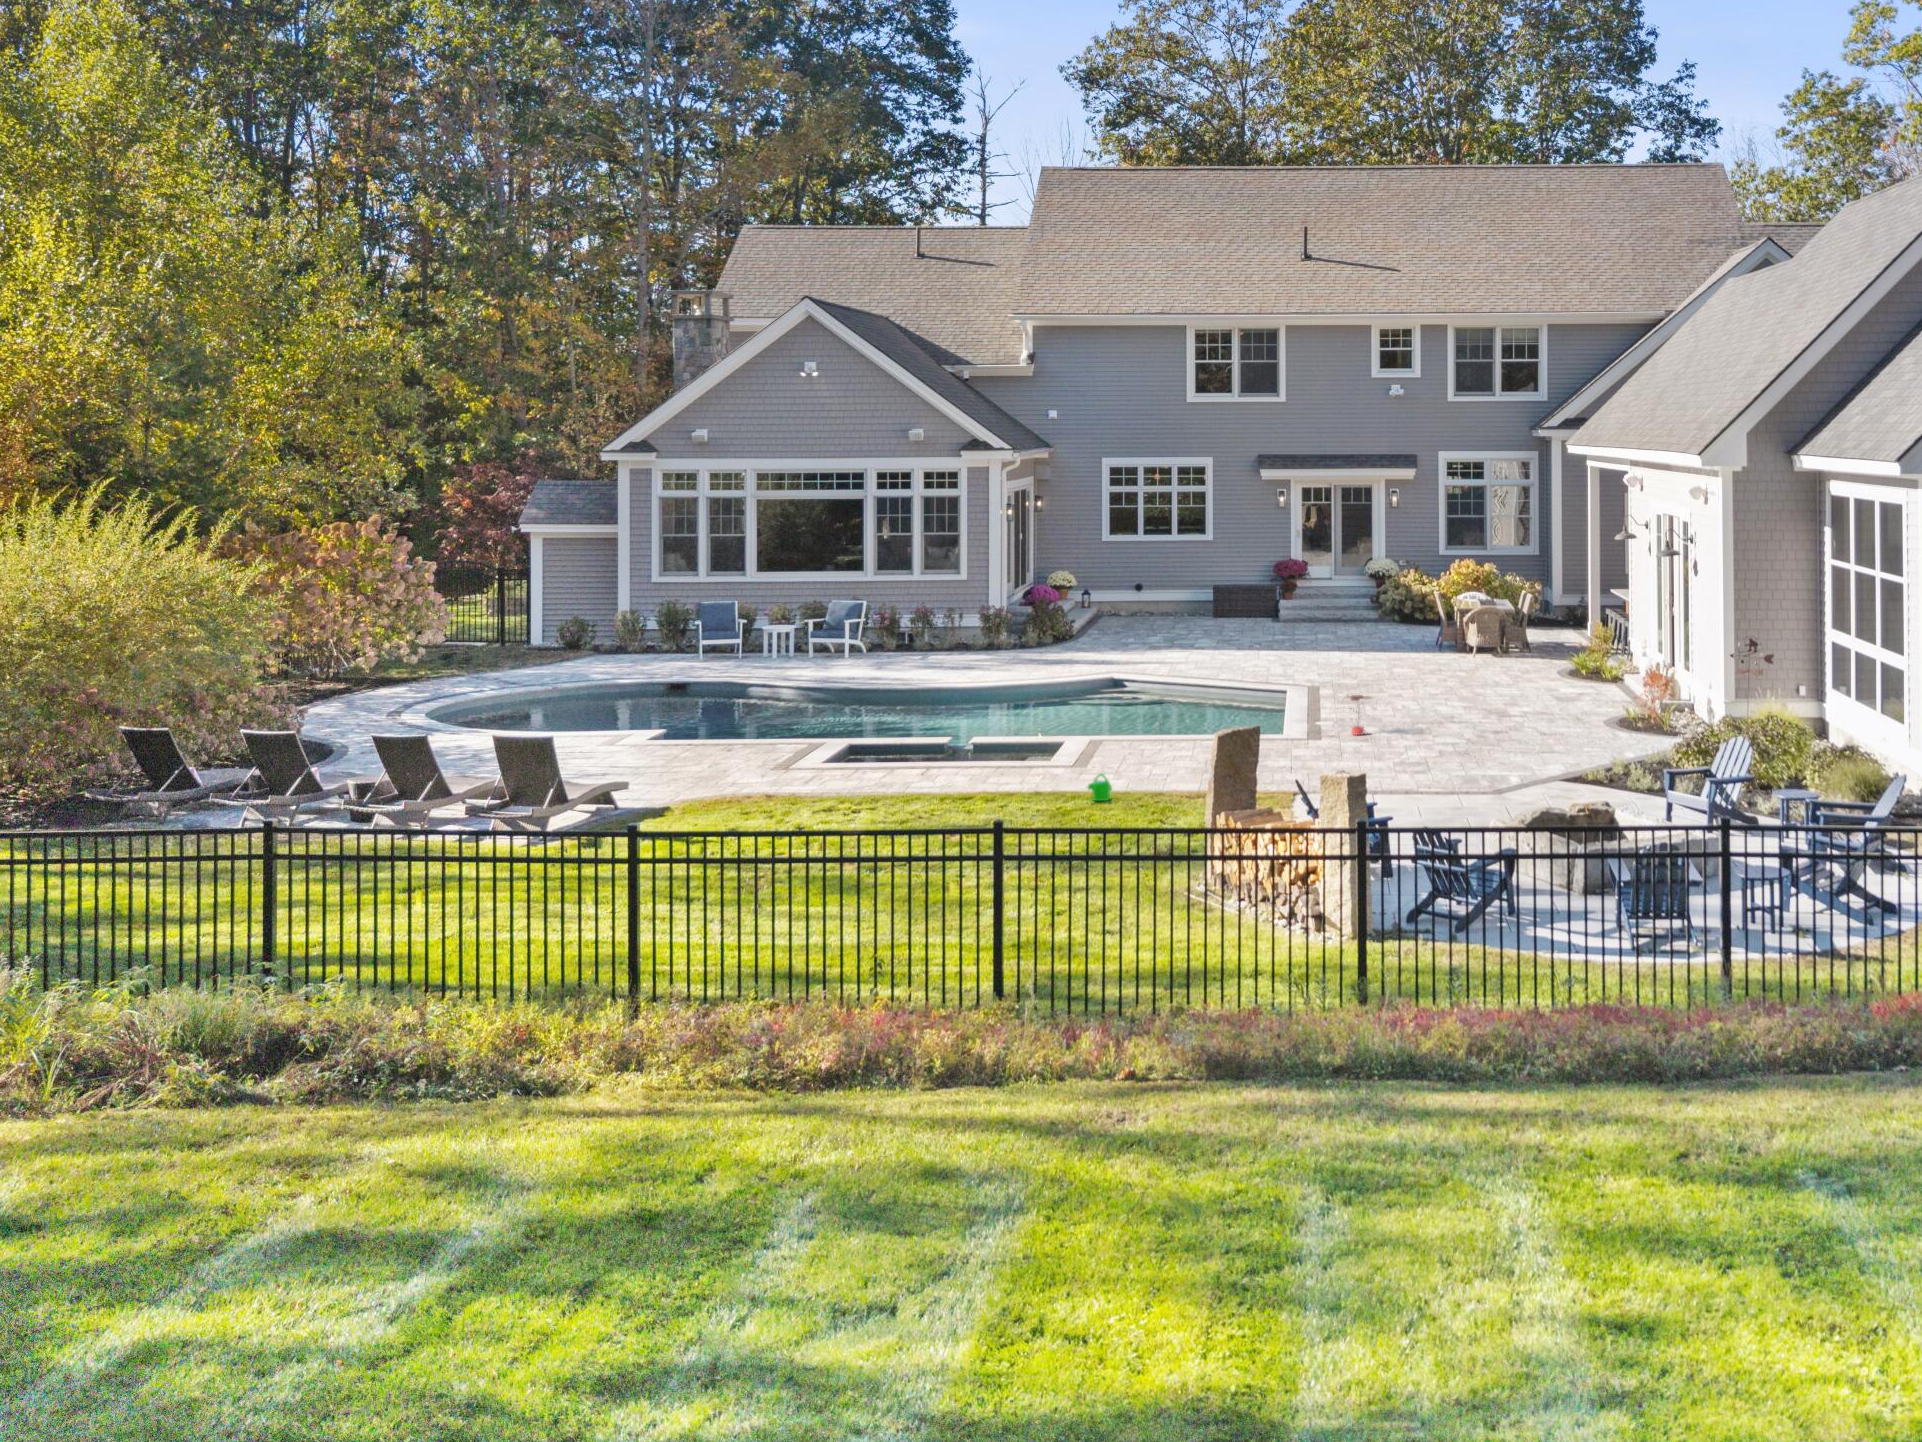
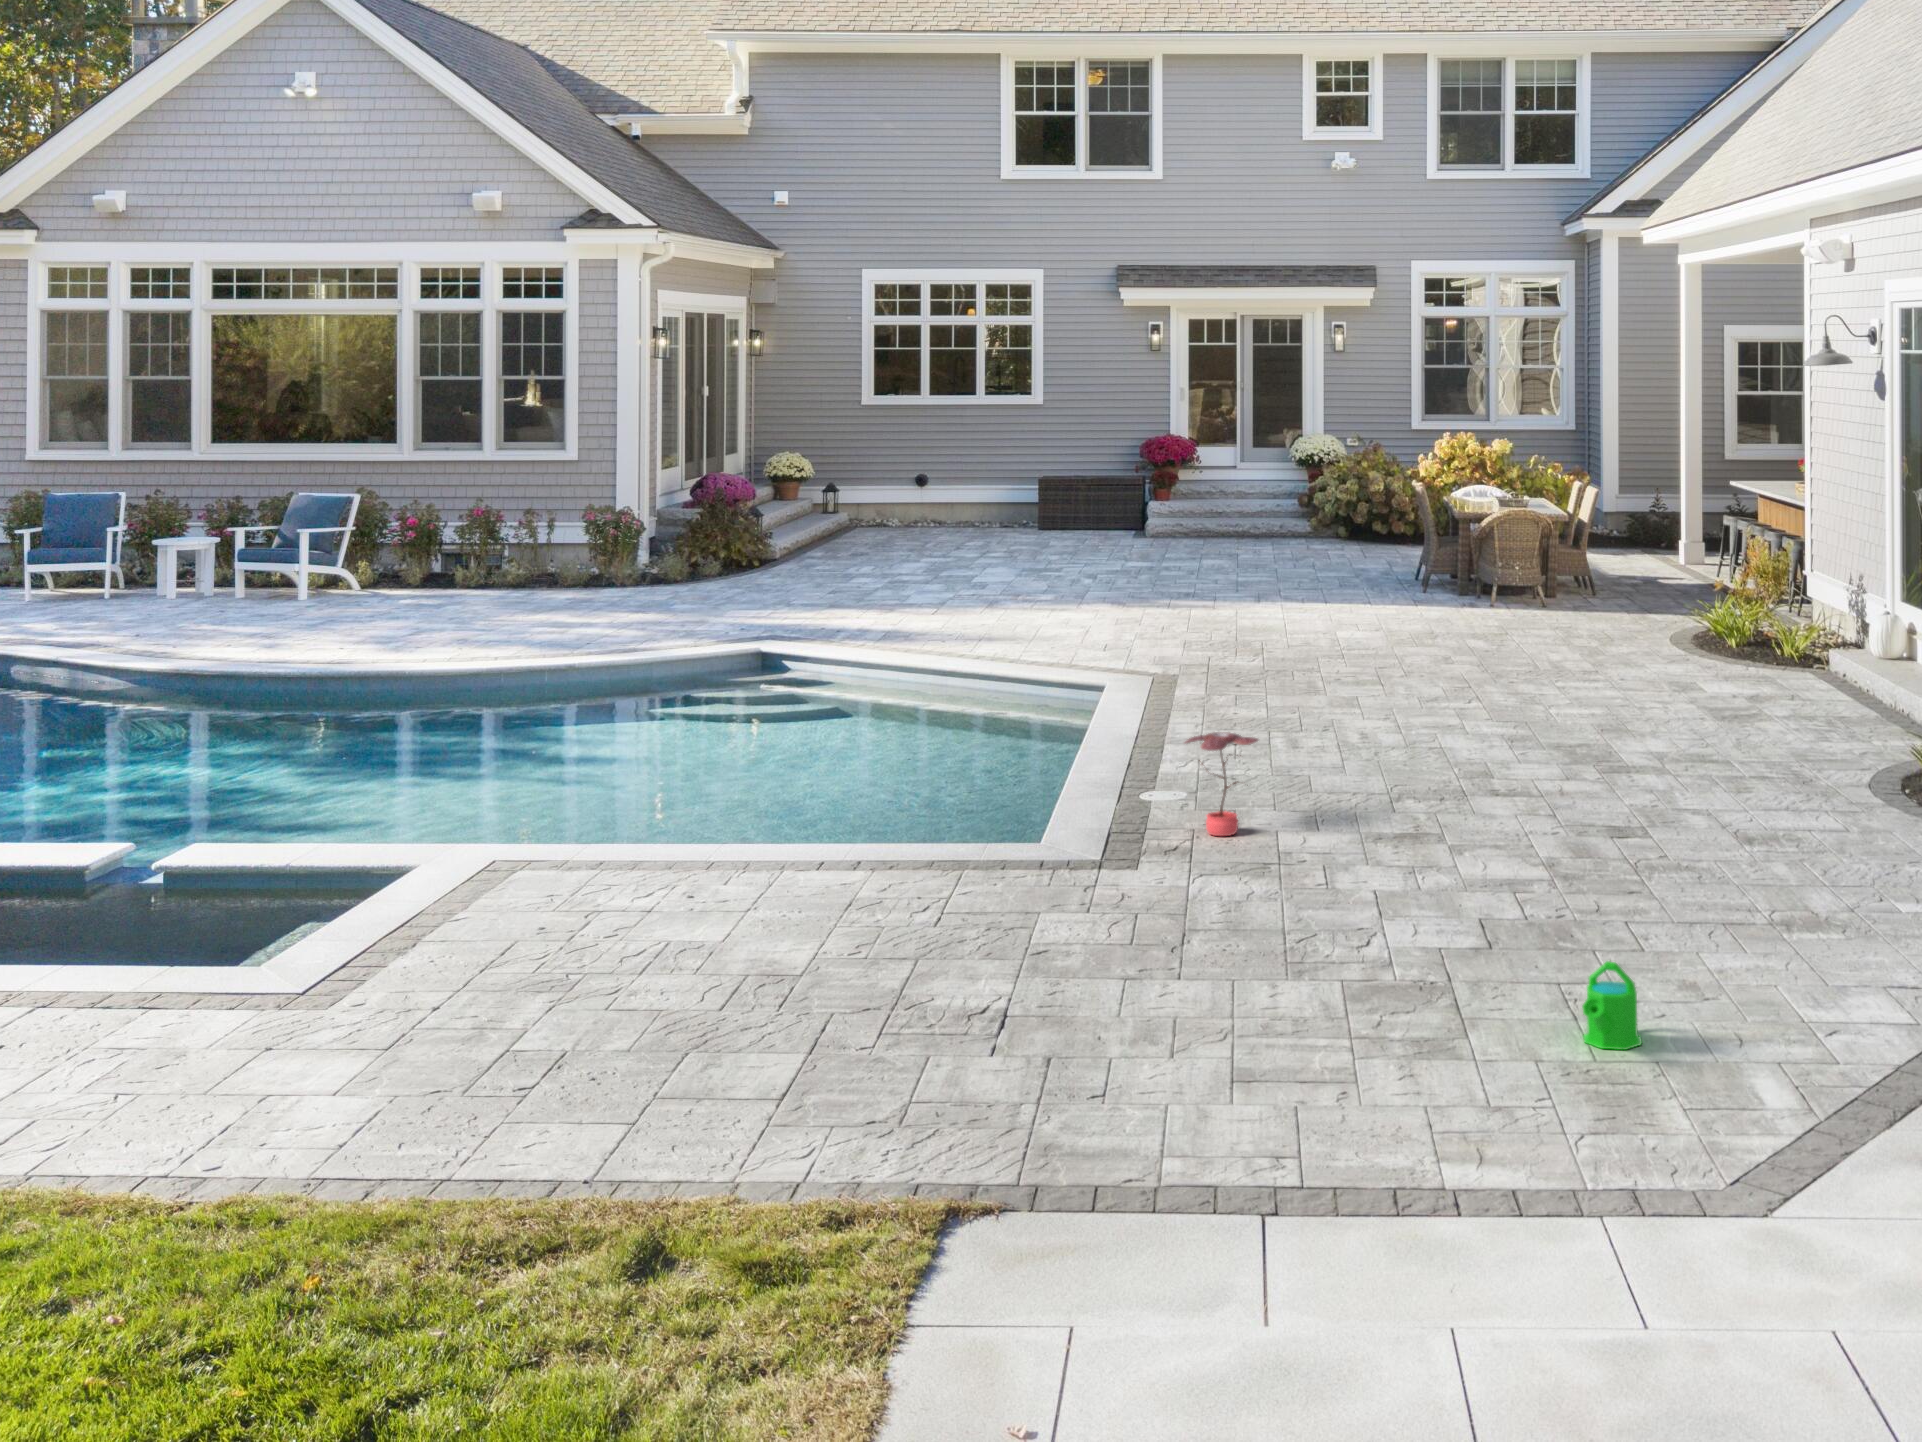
watering can: present [1088,773,1112,801] -> present [1582,962,1642,1050]

